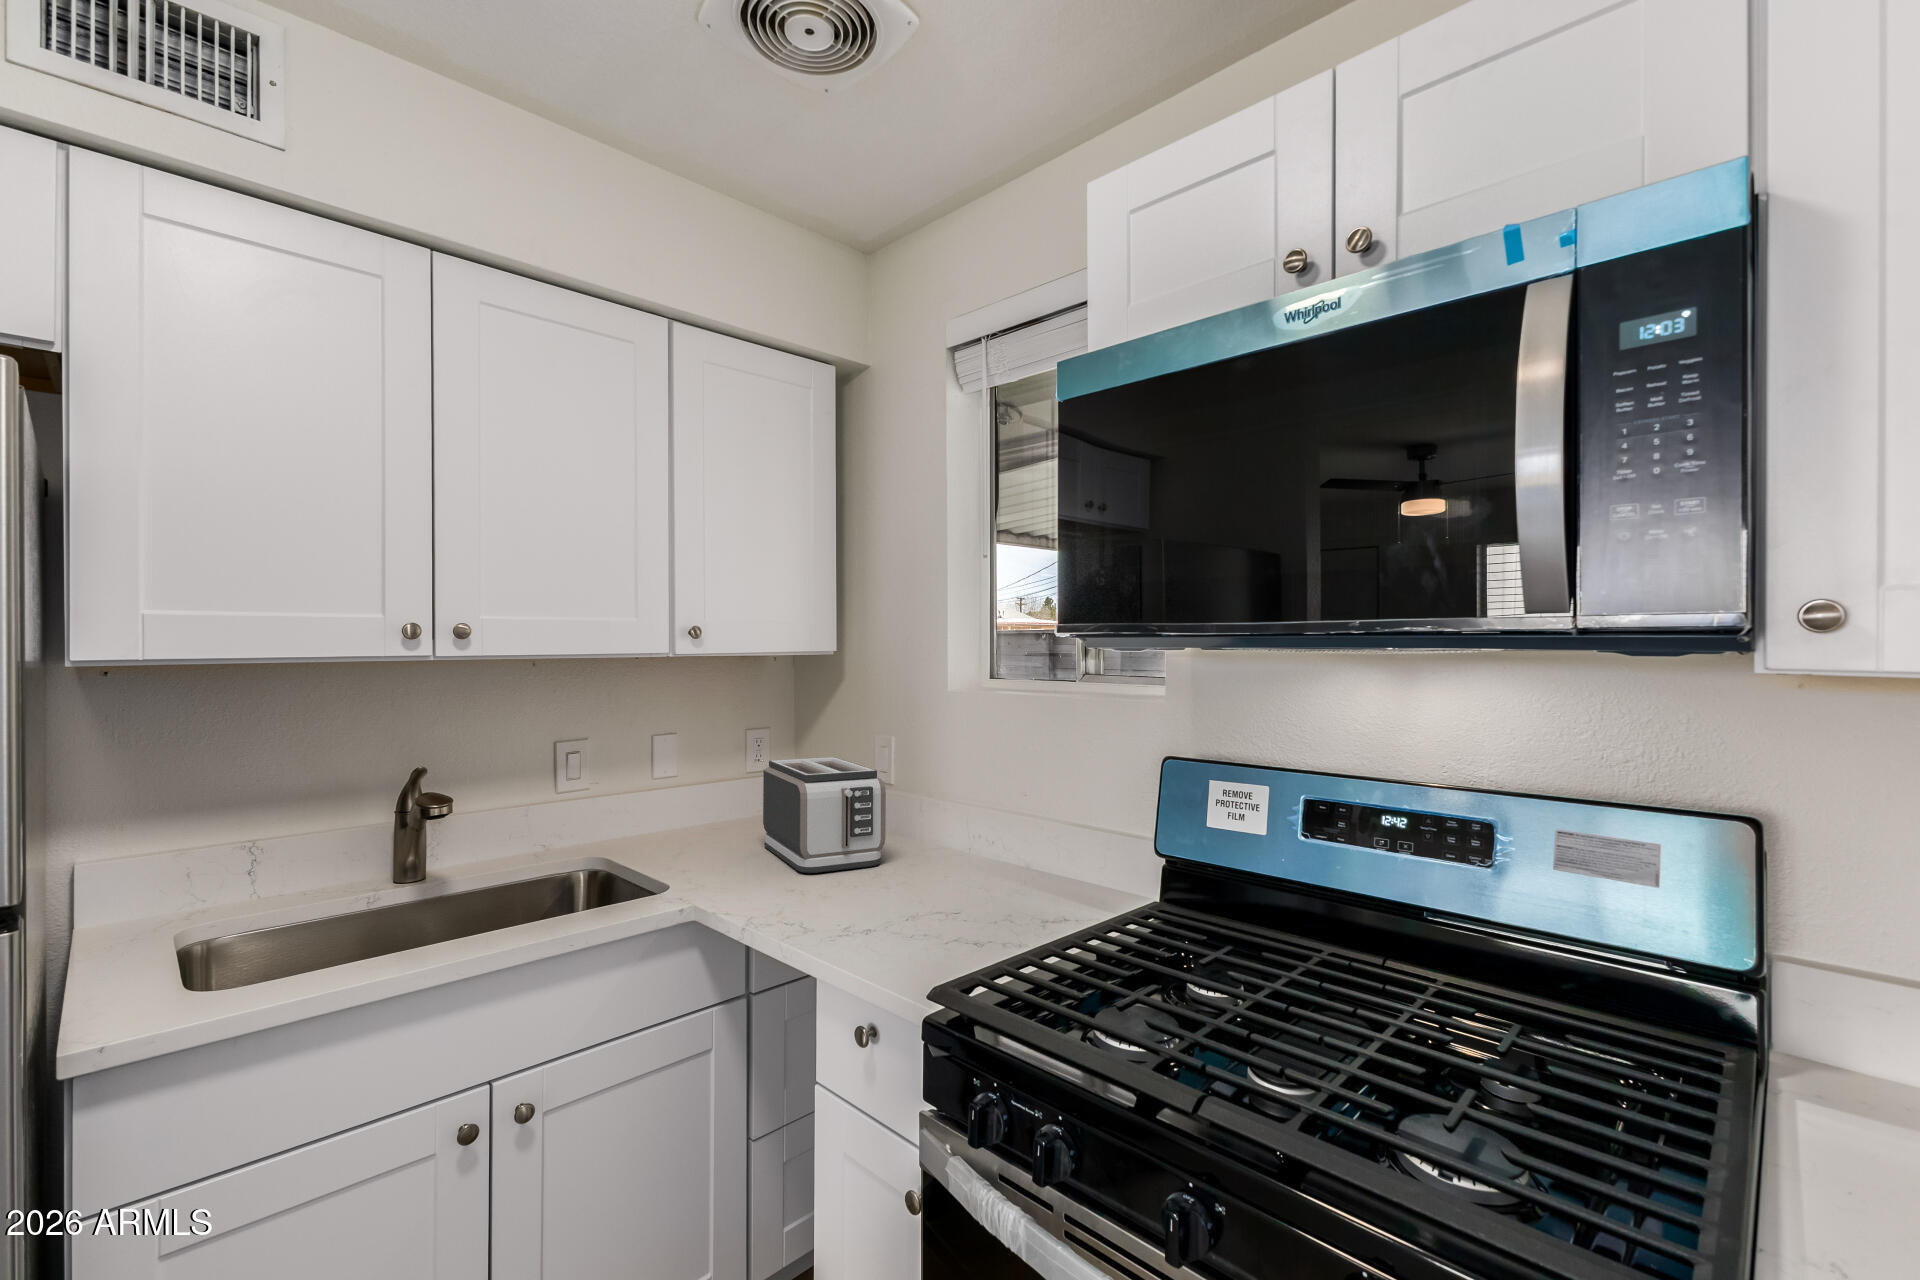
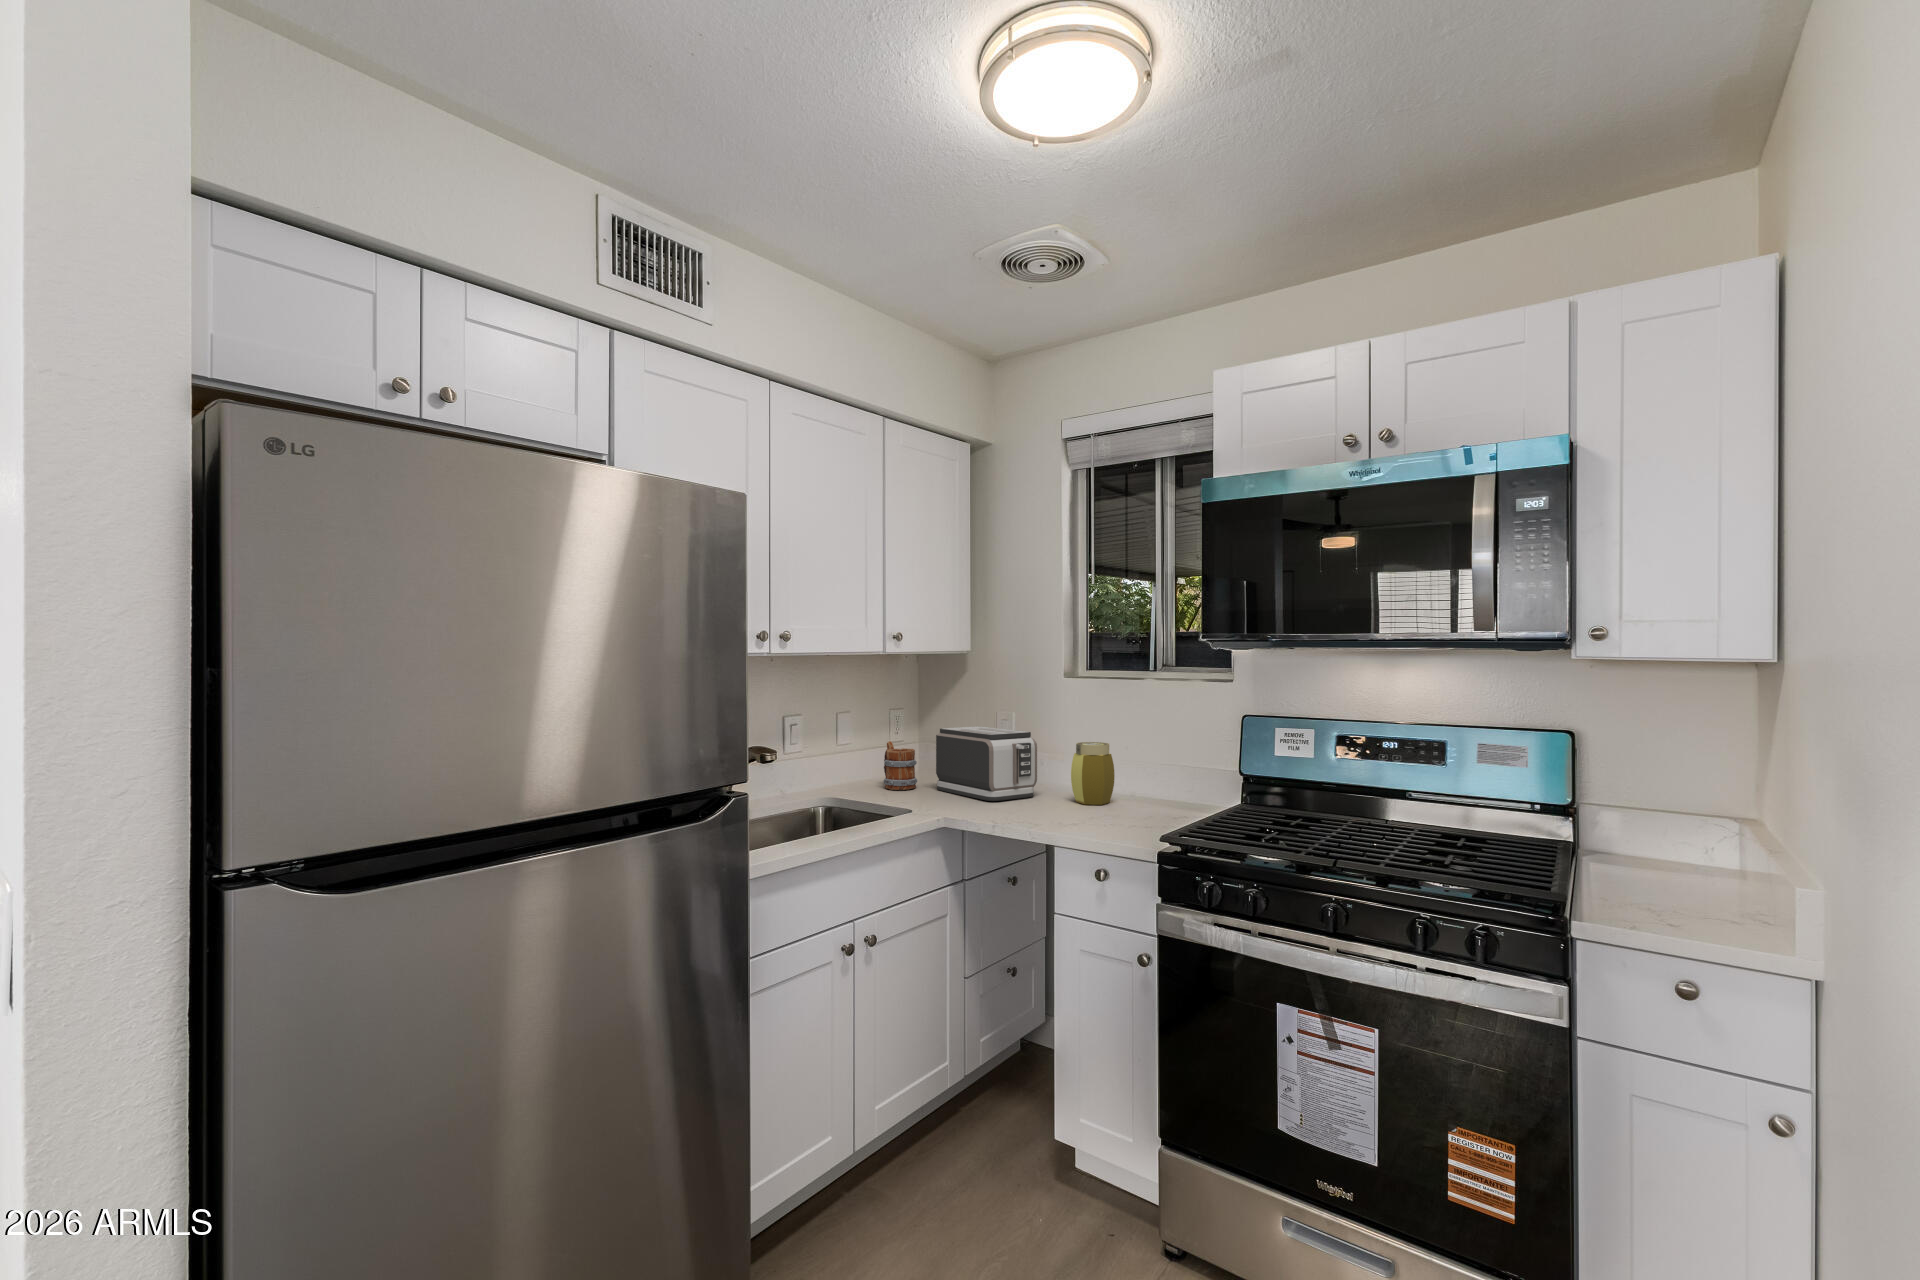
mug: none [698,775,744,845] -> present [883,741,917,790]
jar: none [921,788,983,887] -> present [1071,742,1115,805]

